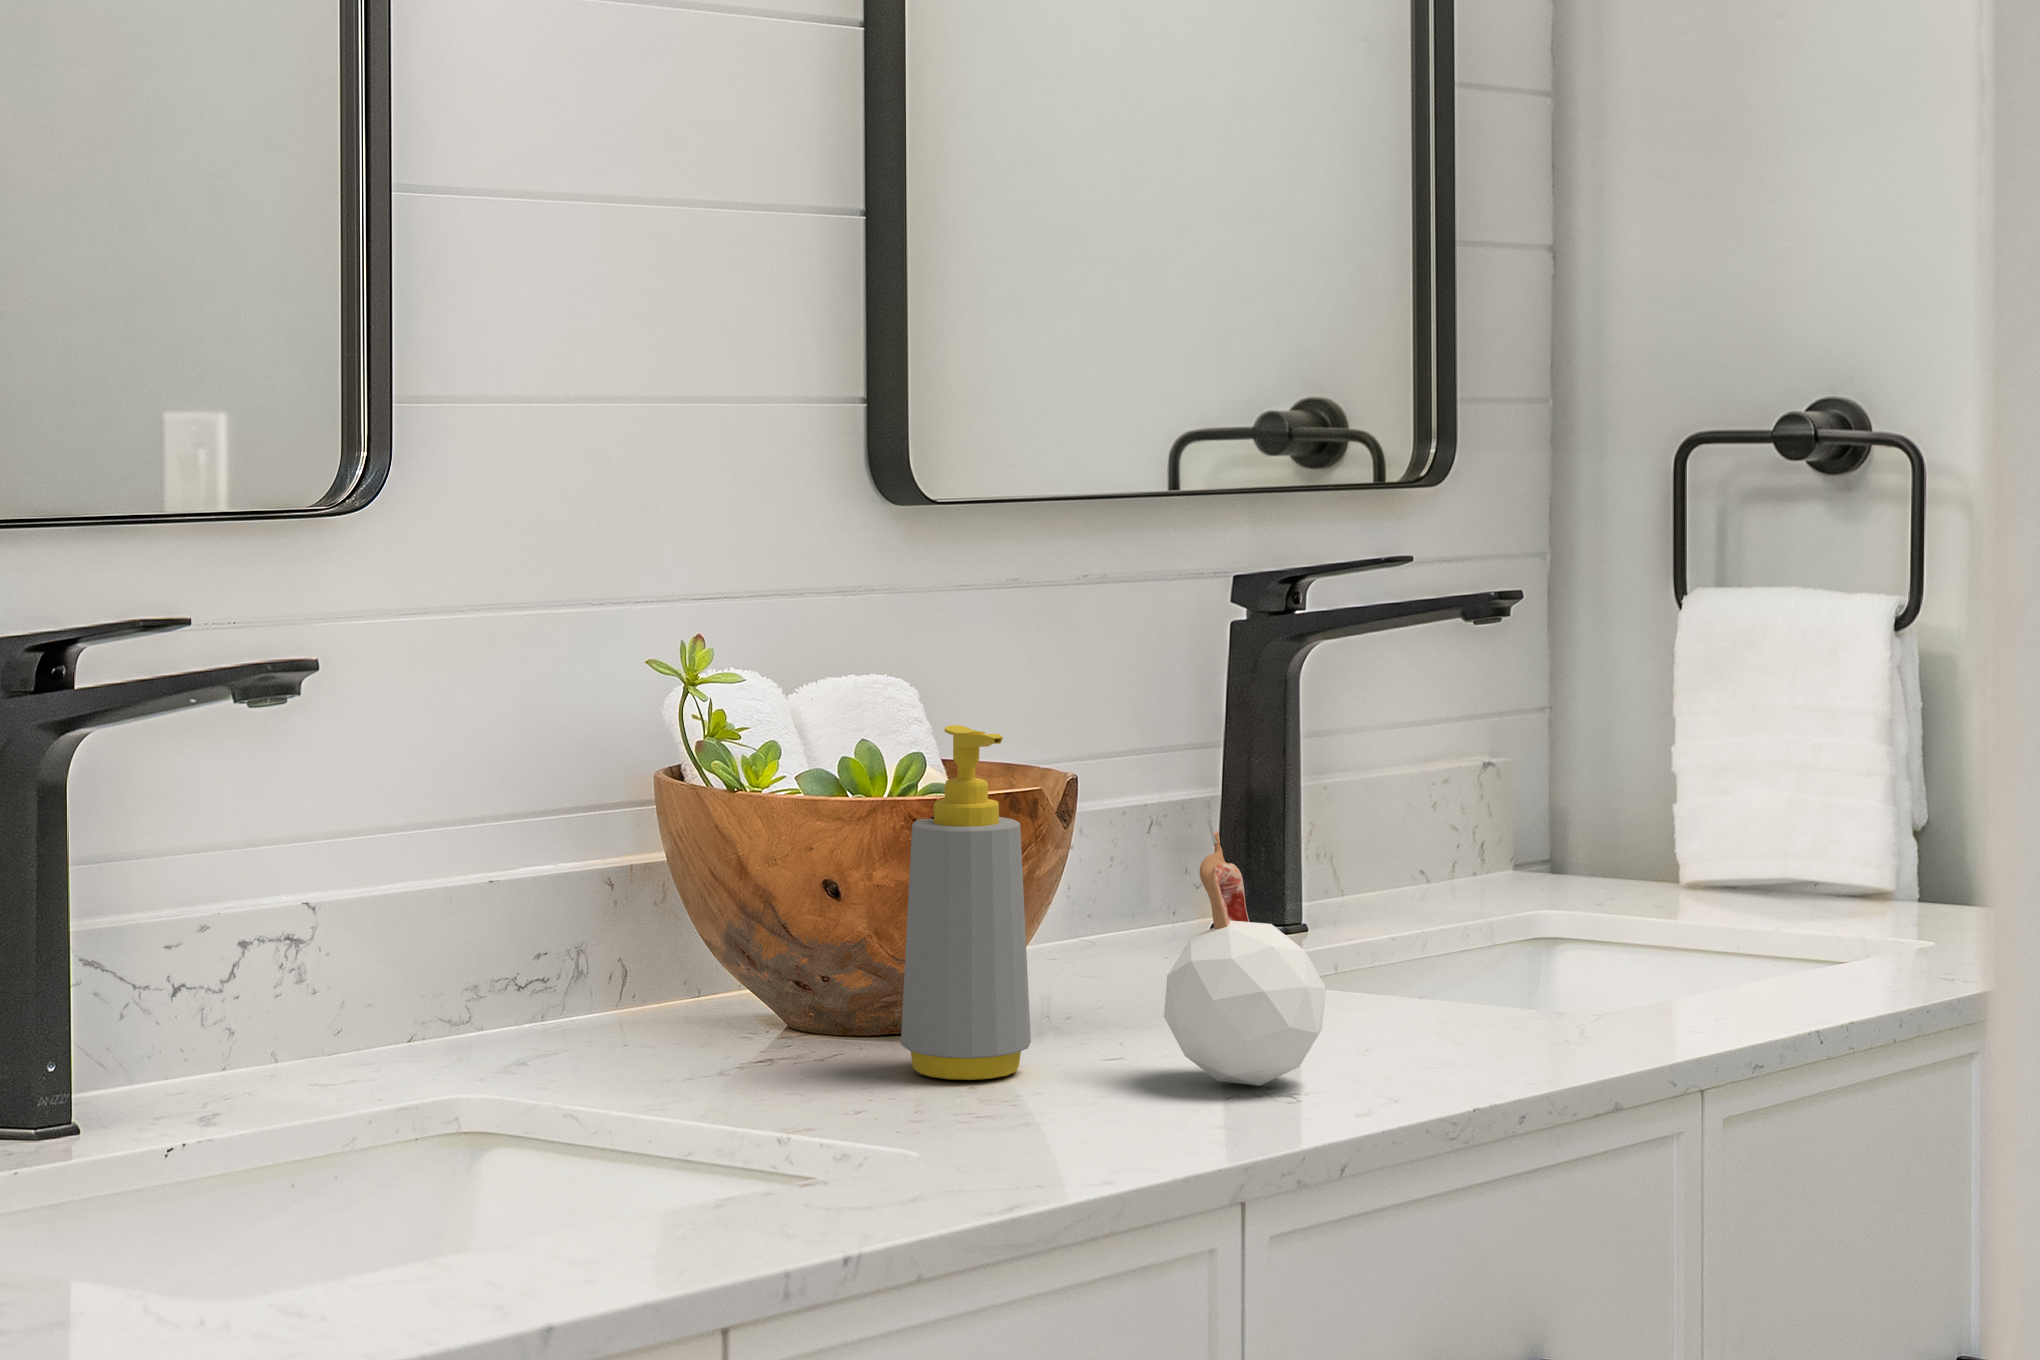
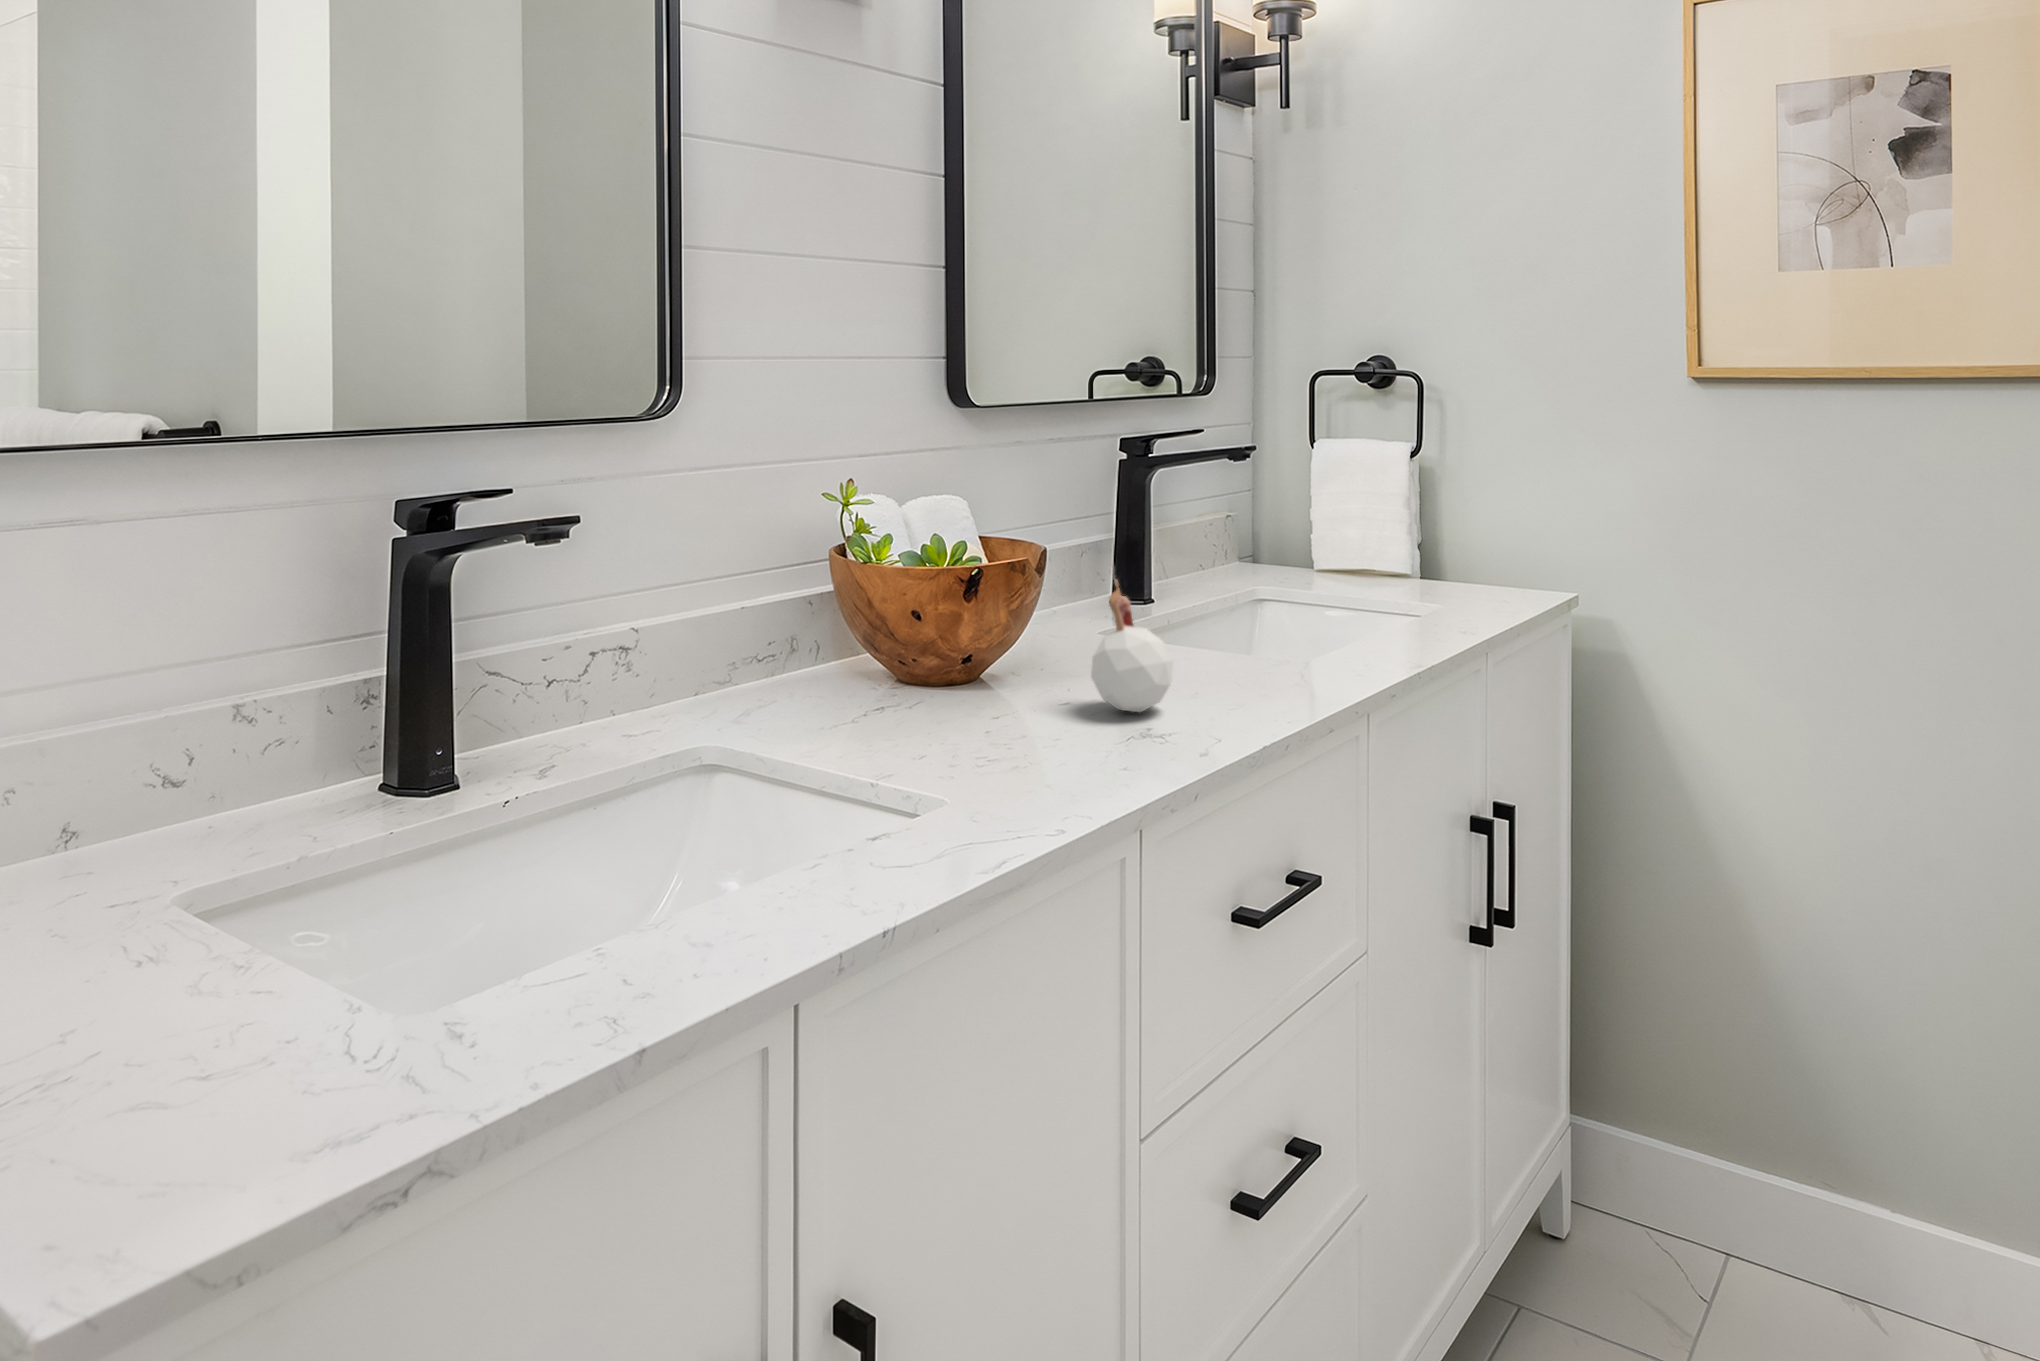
soap bottle: present [901,725,1031,1080] -> none [954,527,1022,712]

